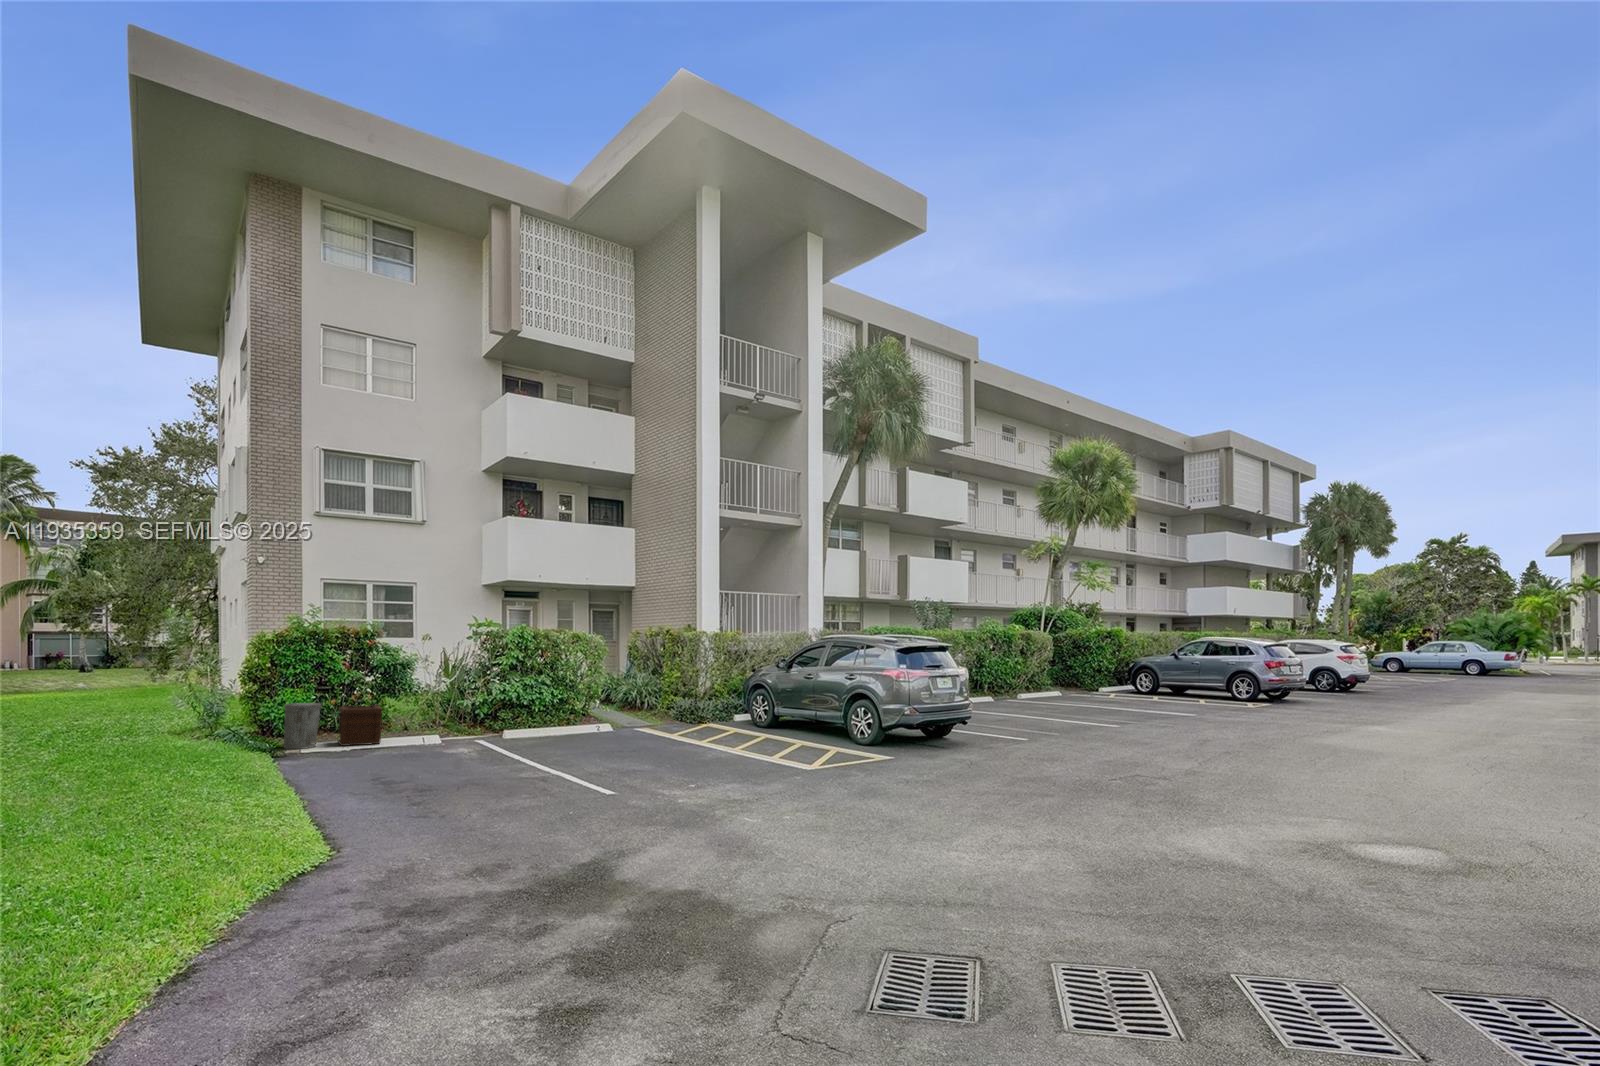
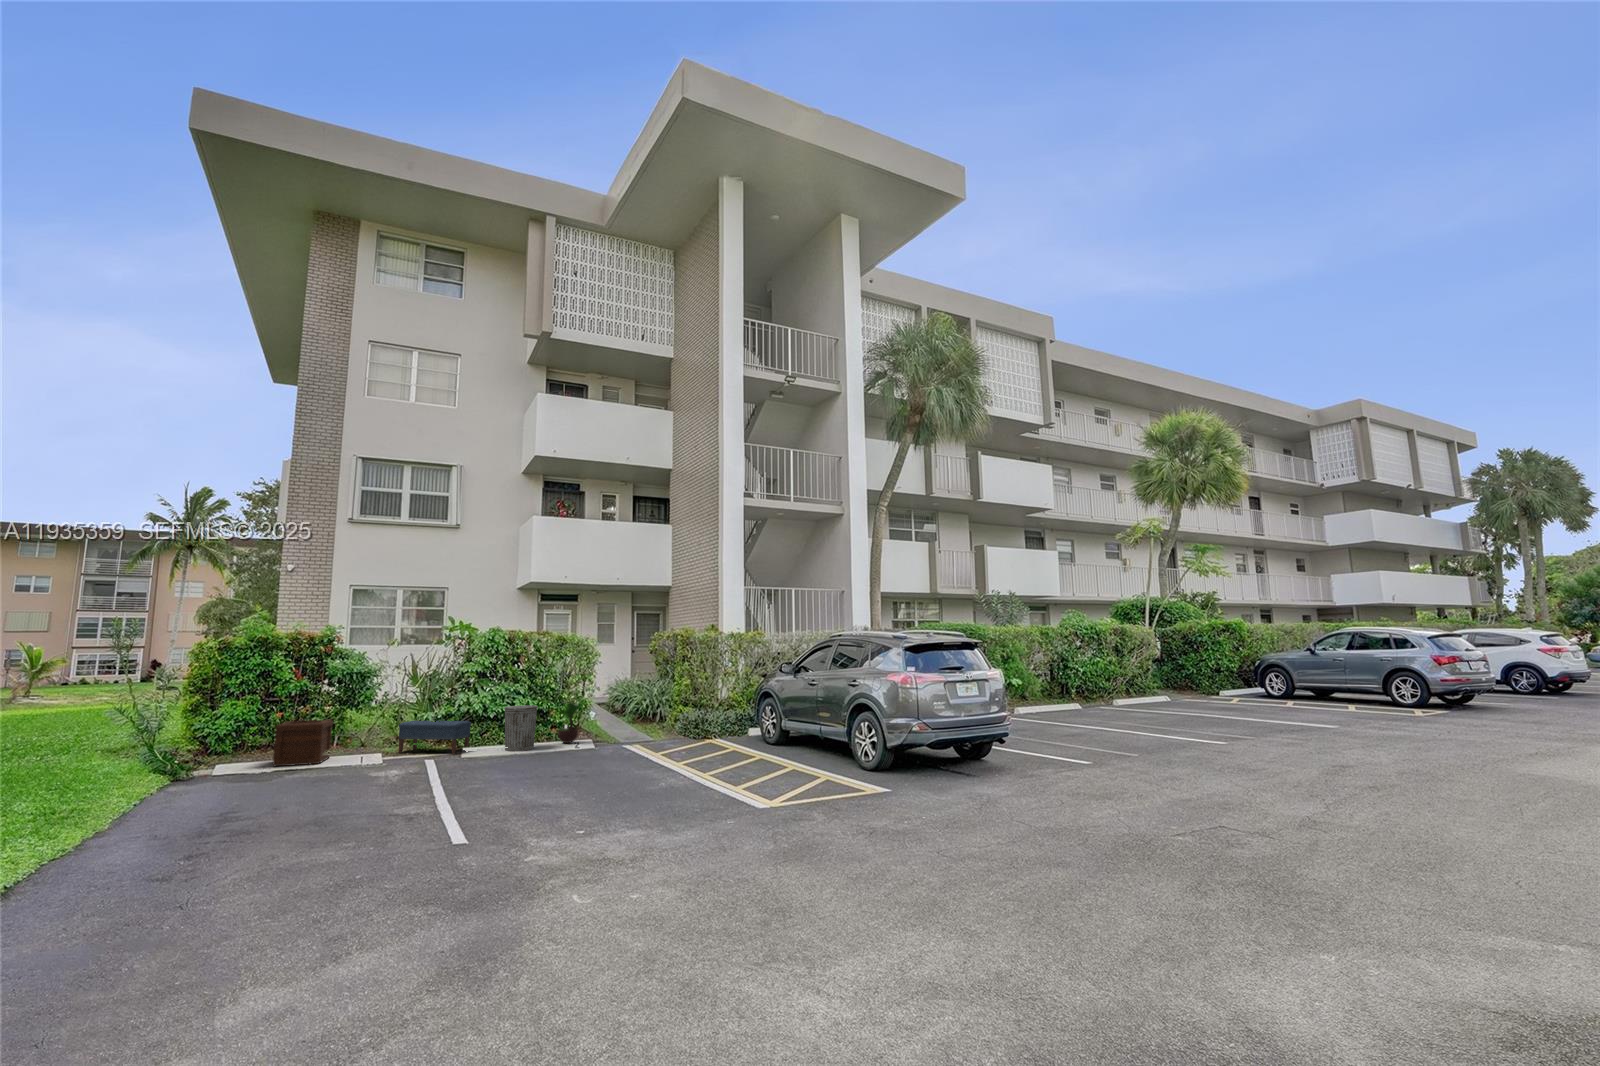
potted tree: none [570,688,595,729] -> present [558,702,582,743]
trash can: present [284,703,321,749] -> present [504,705,538,751]
bench: none [434,708,500,737] -> present [398,721,471,754]

